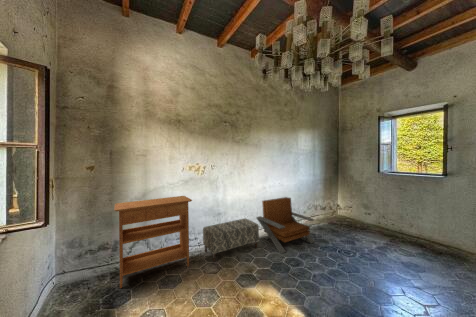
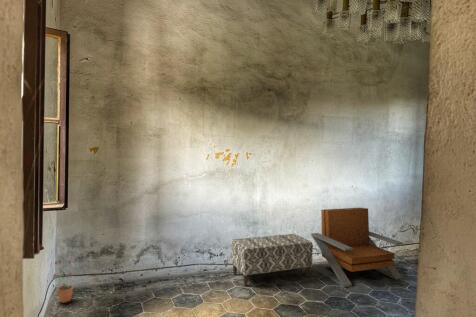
console table: present [114,196,192,288] -> none [122,193,219,300]
potted plant: none [47,261,72,300] -> present [53,260,74,303]

